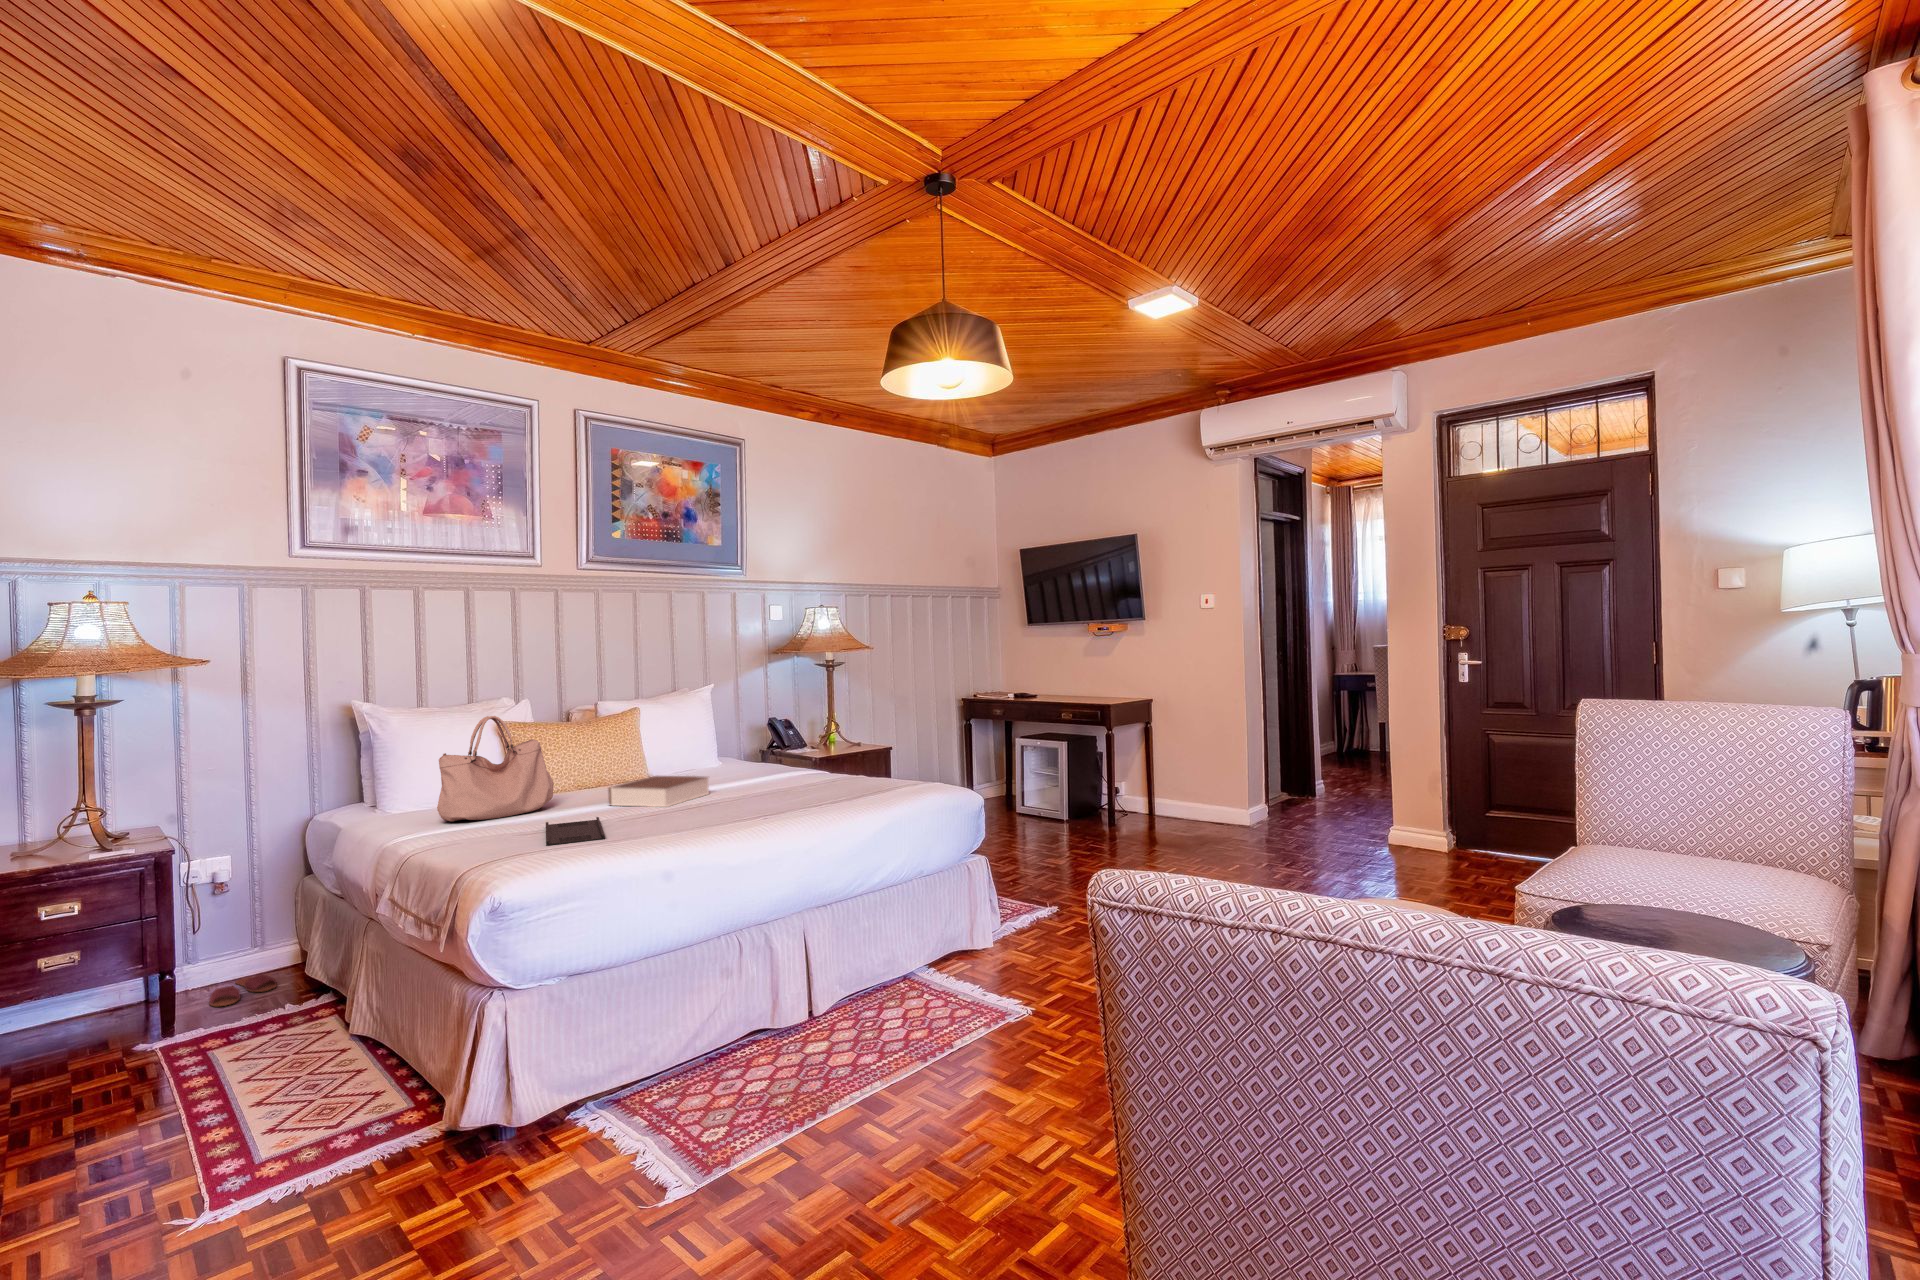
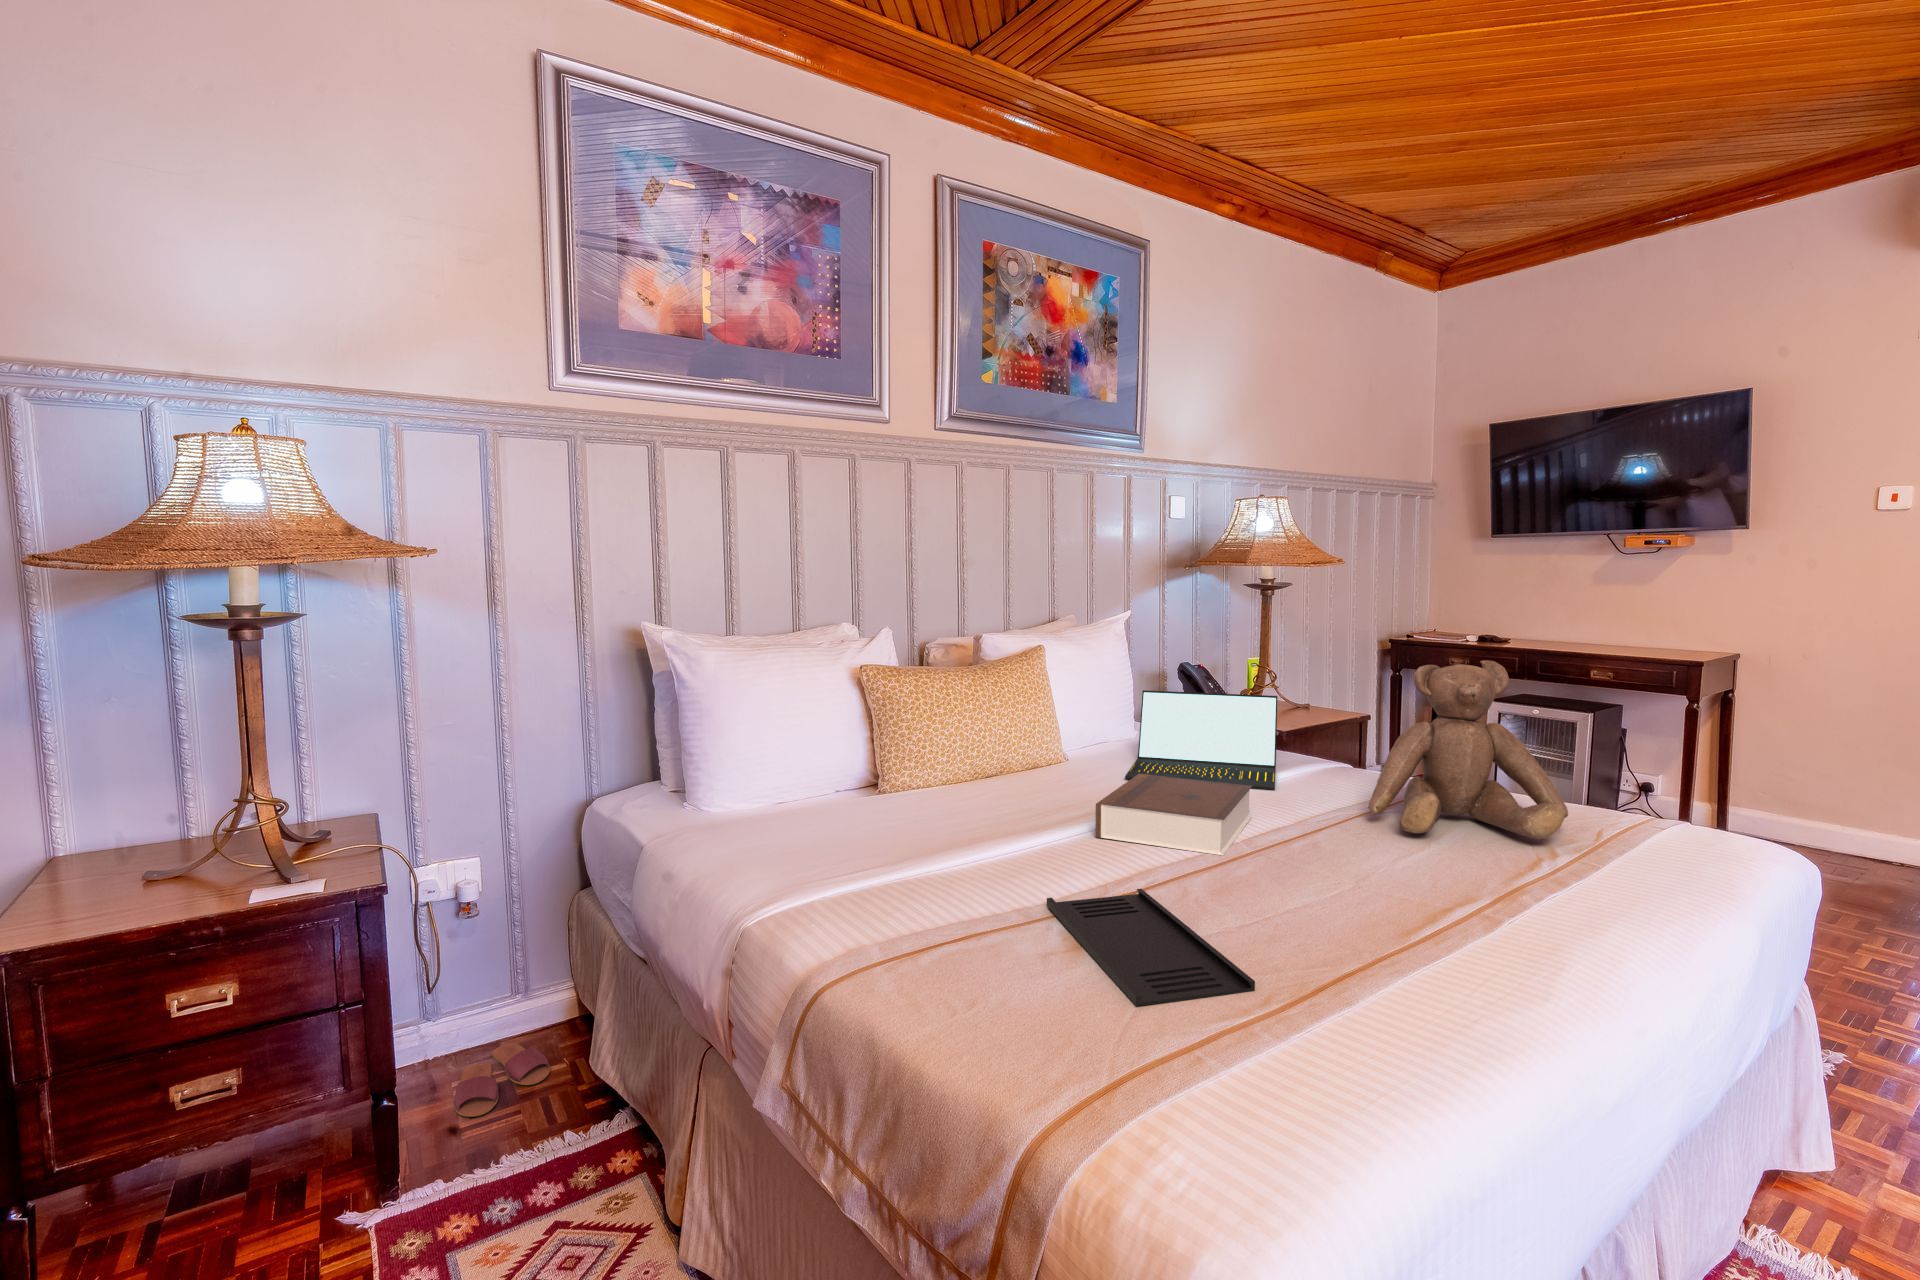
teddy bear: none [766,704,857,793] -> present [1368,660,1568,839]
handbag: present [437,716,554,821] -> none [816,665,993,864]
laptop: none [667,732,770,784] -> present [1125,690,1277,790]

